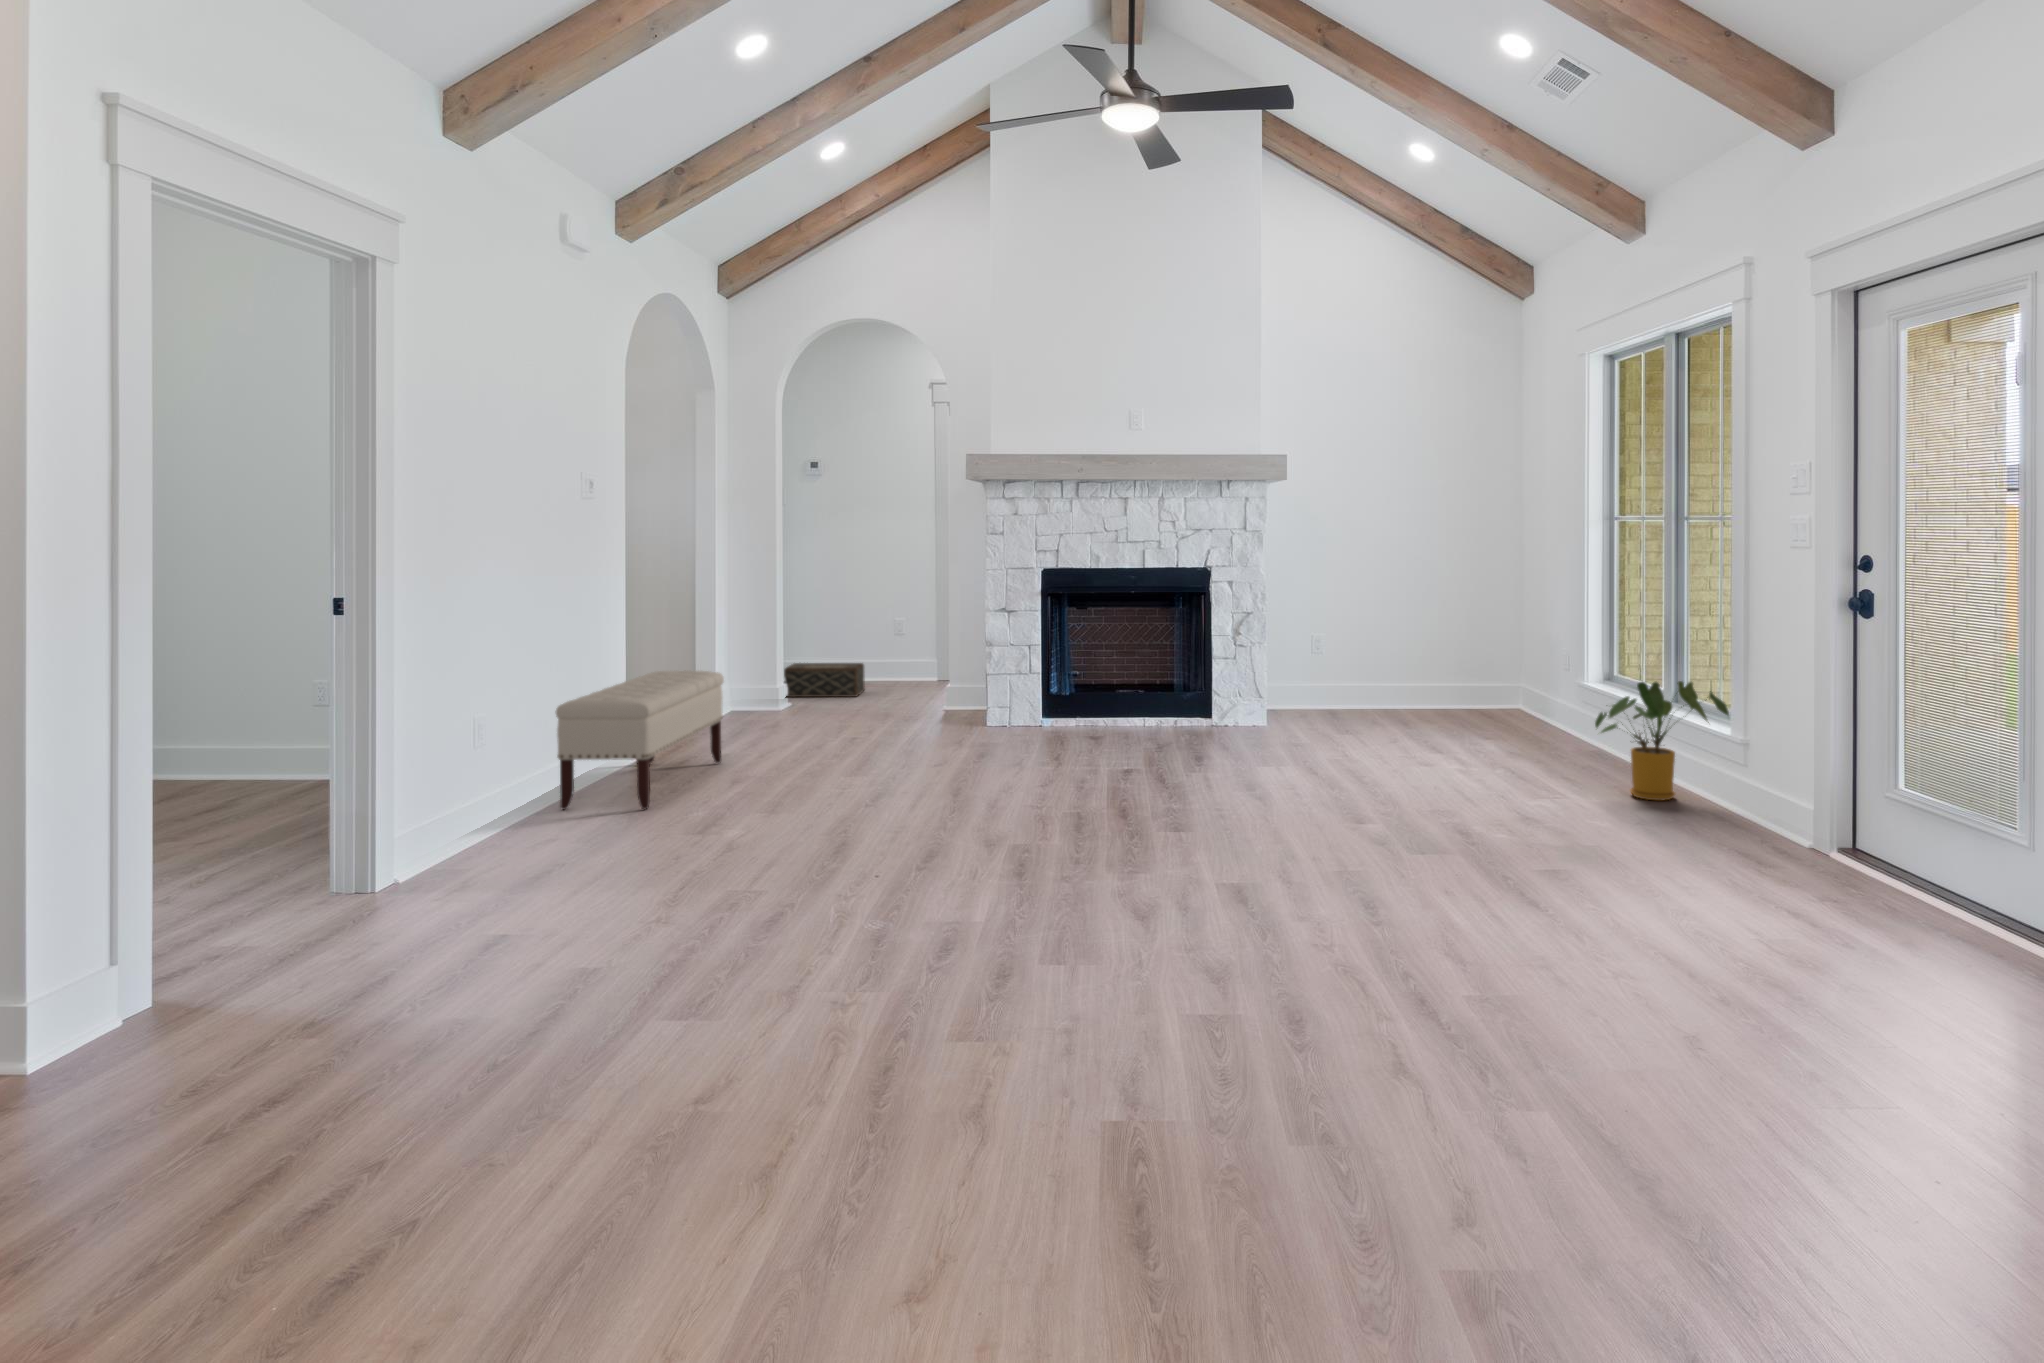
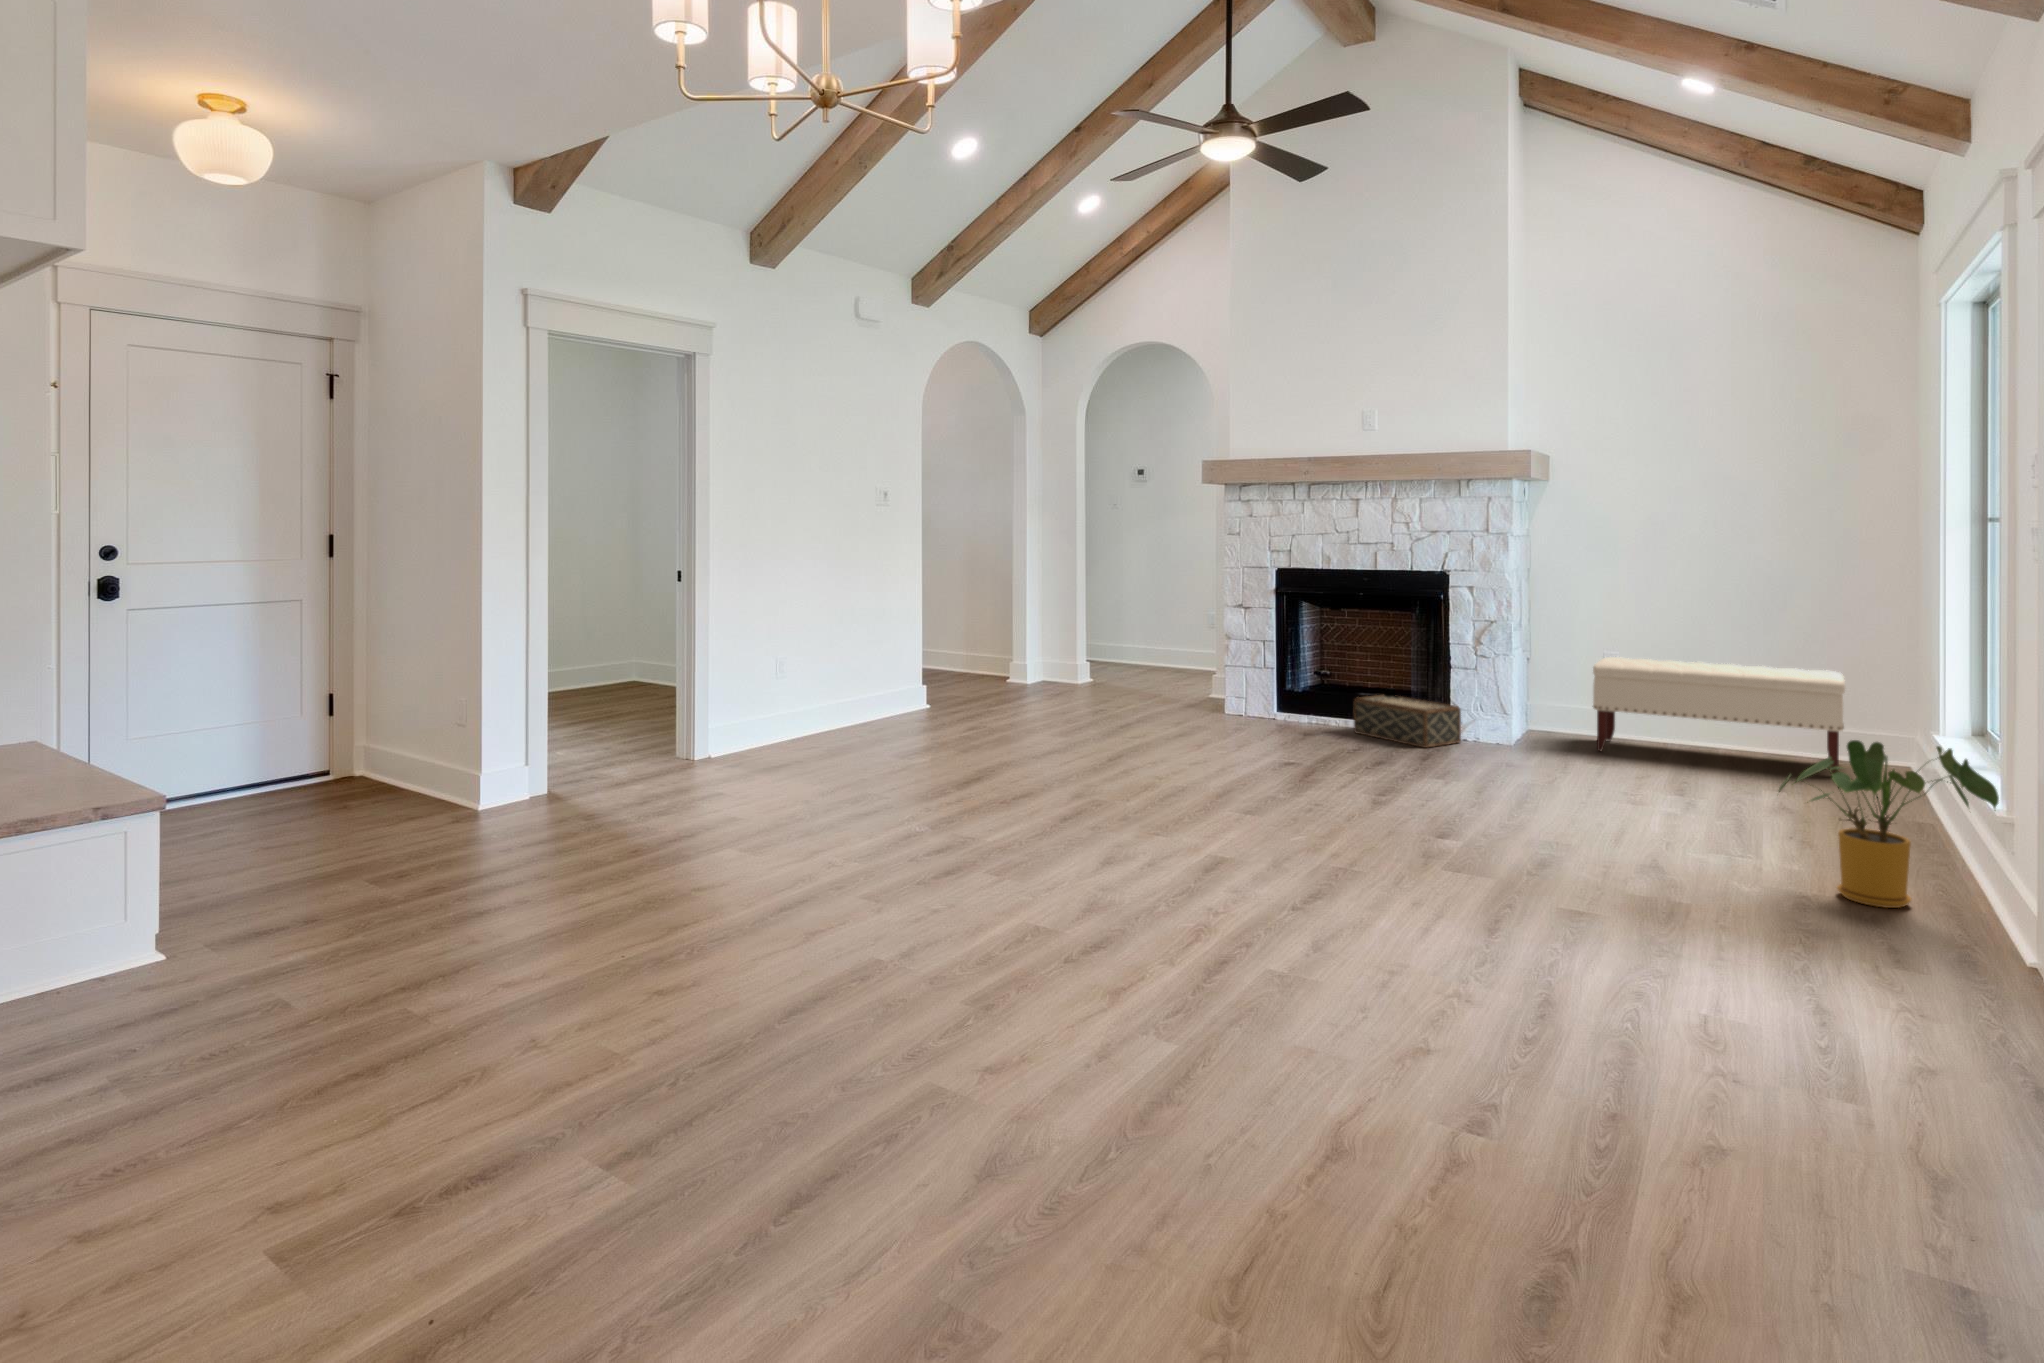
woven basket: present [784,663,865,697] -> present [1354,695,1461,748]
bench: present [556,671,724,810] -> present [1593,657,1845,774]

